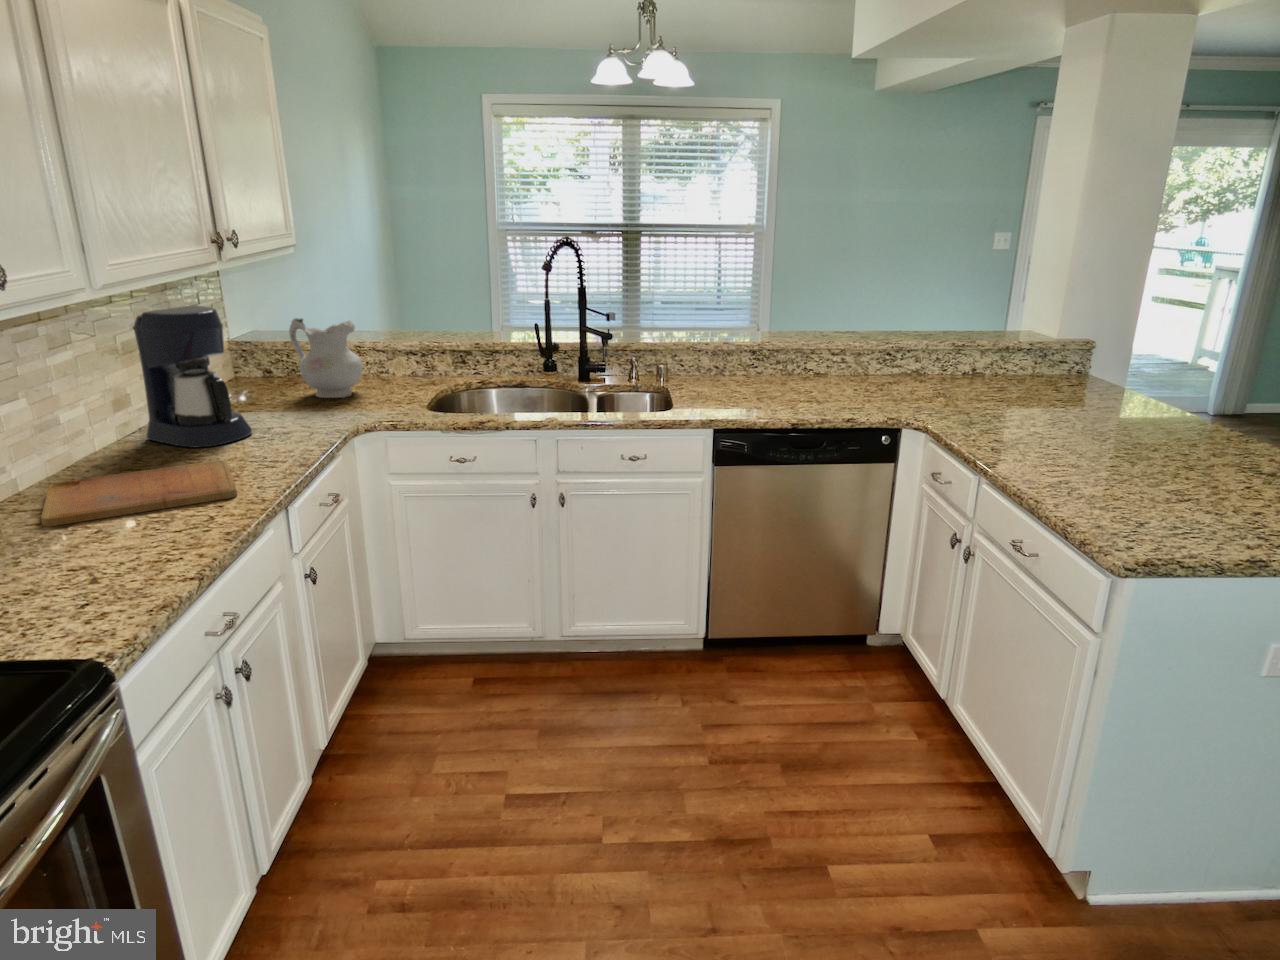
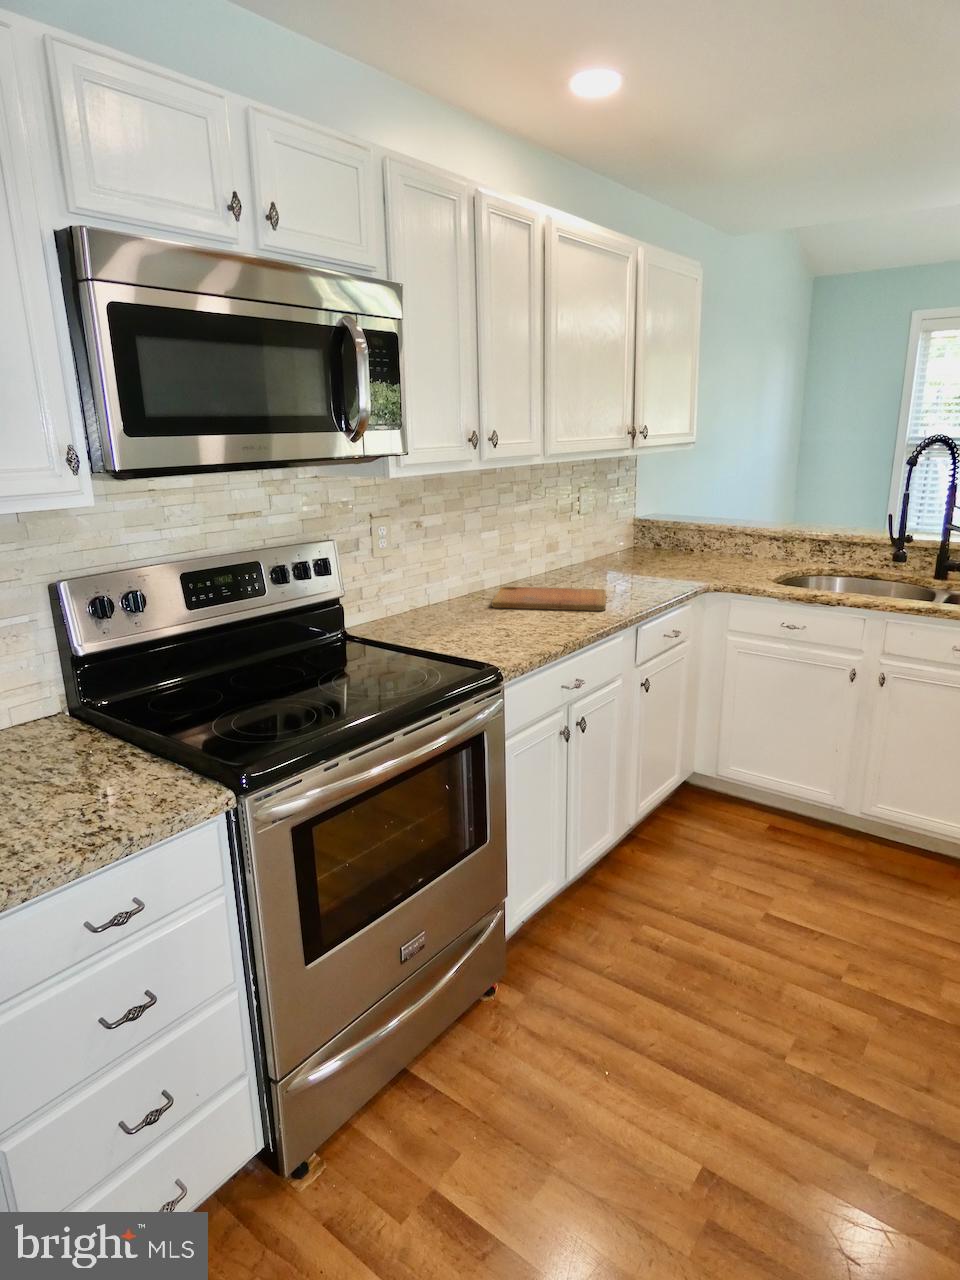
coffee maker: present [132,305,252,448] -> none [563,483,631,583]
ceramic pitcher: present [289,318,362,398] -> none [677,501,728,567]

